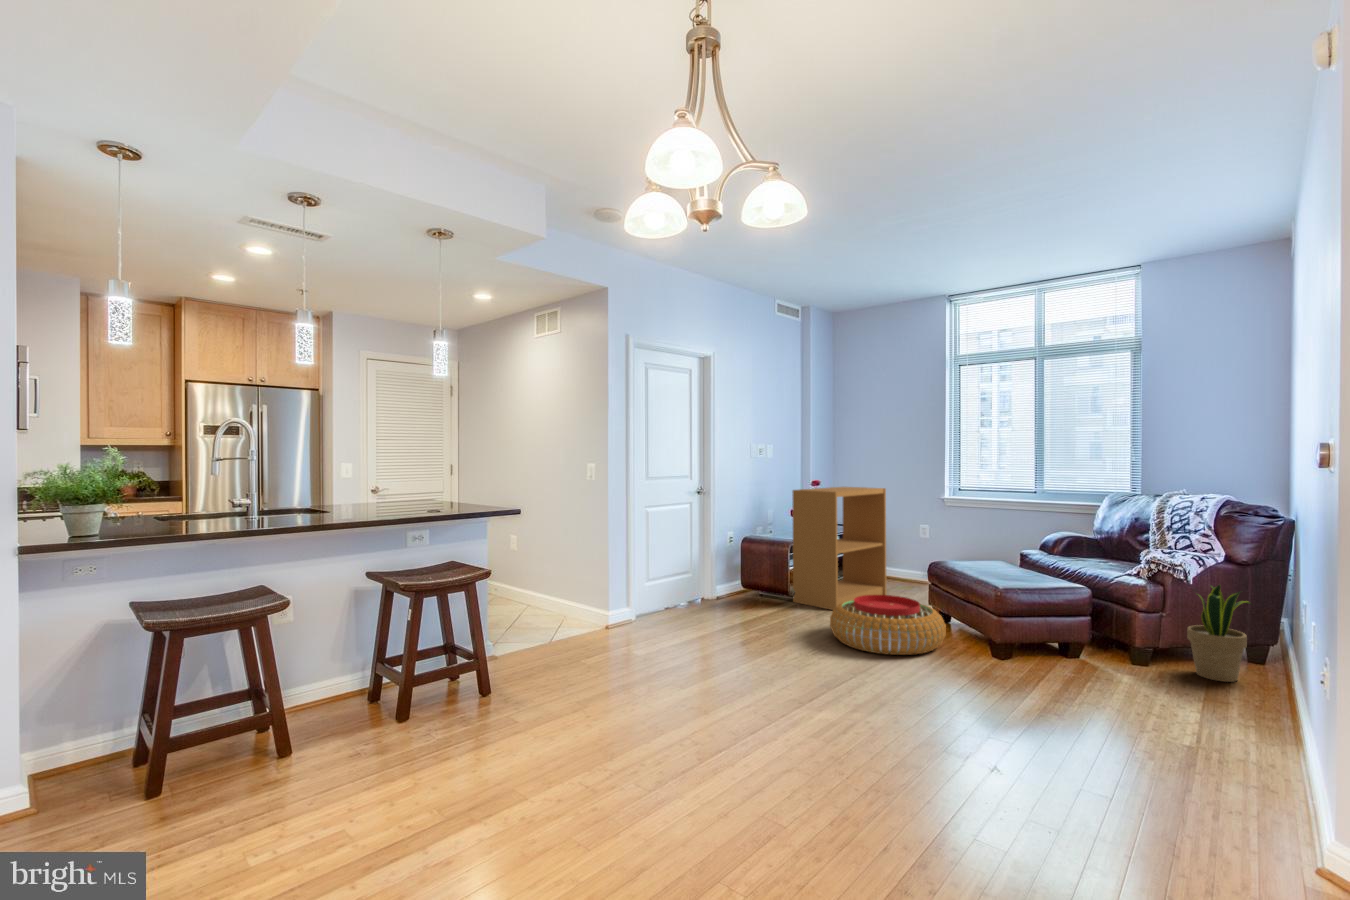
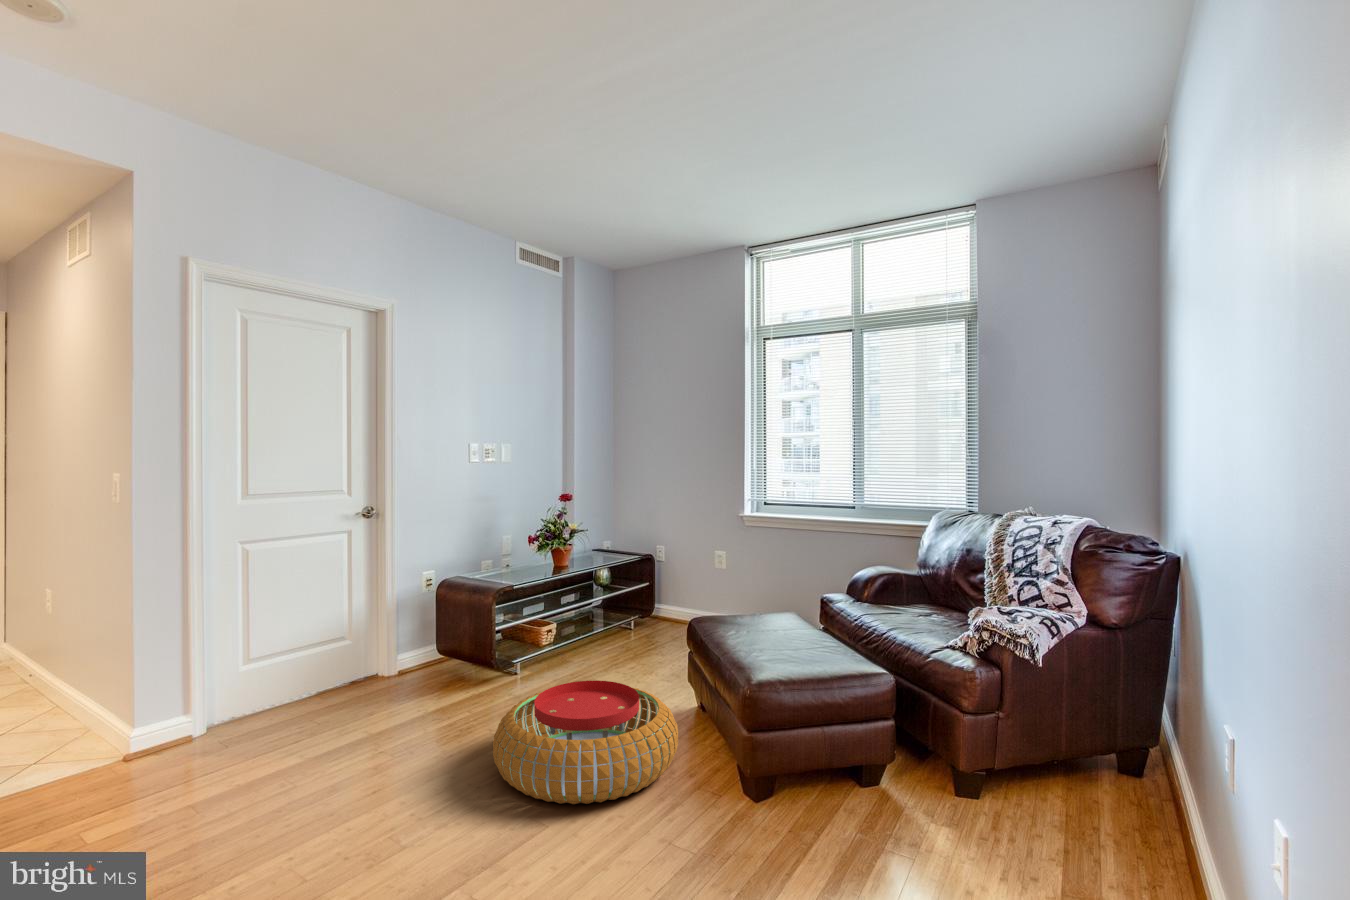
bookshelf: present [792,487,887,610] -> none [510,502,654,692]
potted plant: present [1187,585,1250,682] -> none [1035,667,1134,838]

